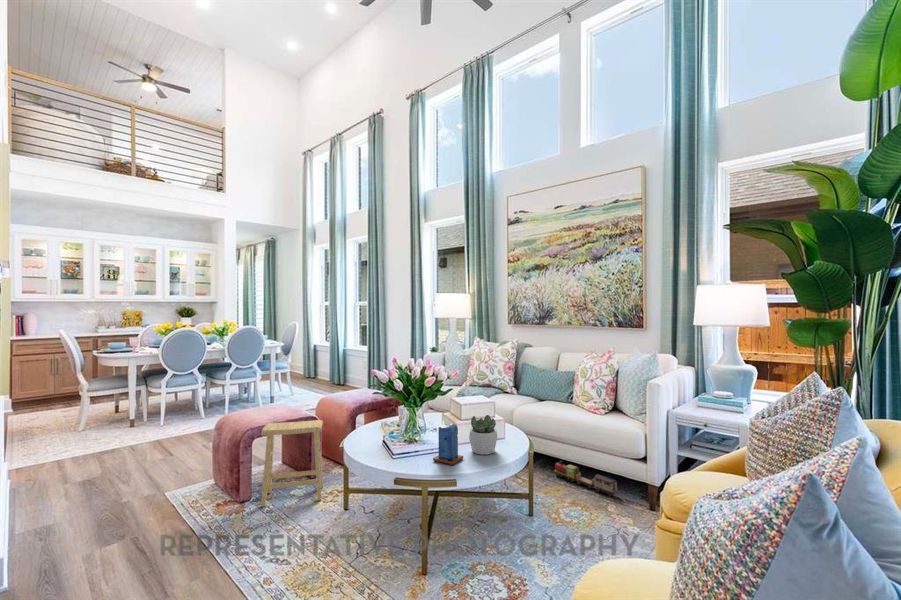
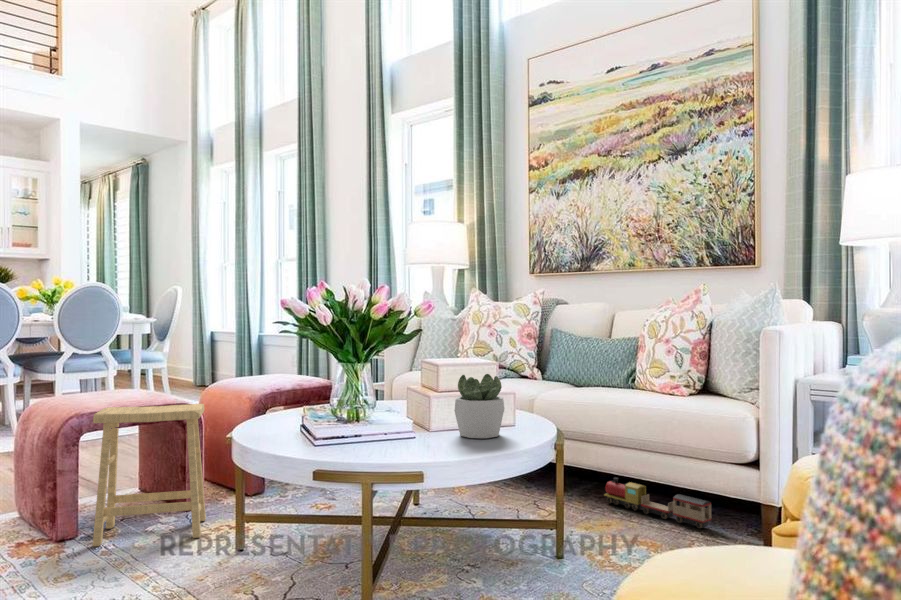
candle: present [433,421,463,465] -> none [389,374,443,449]

